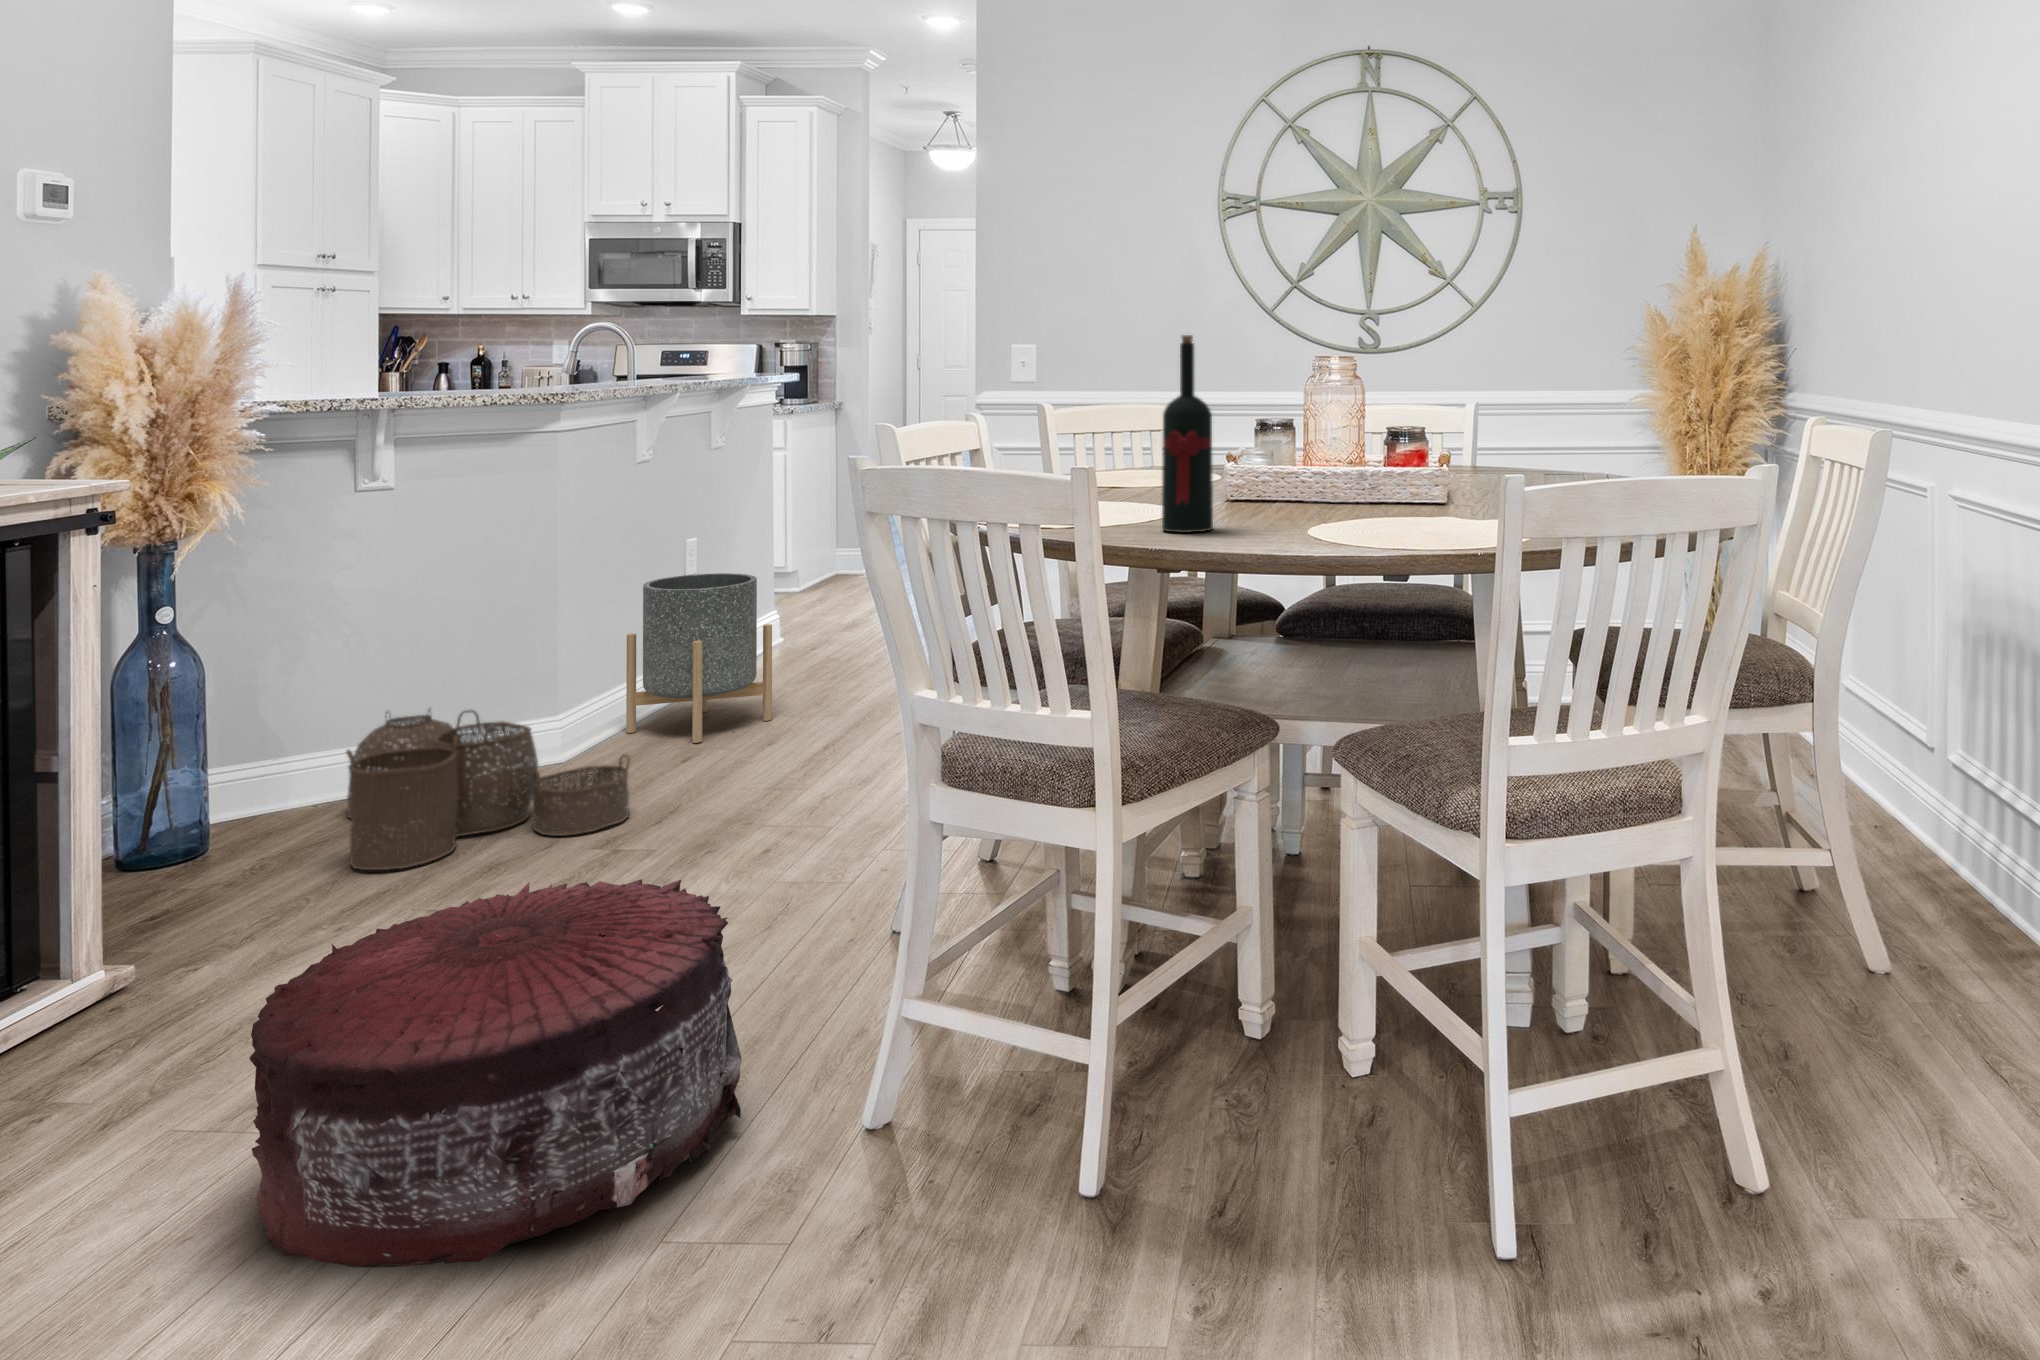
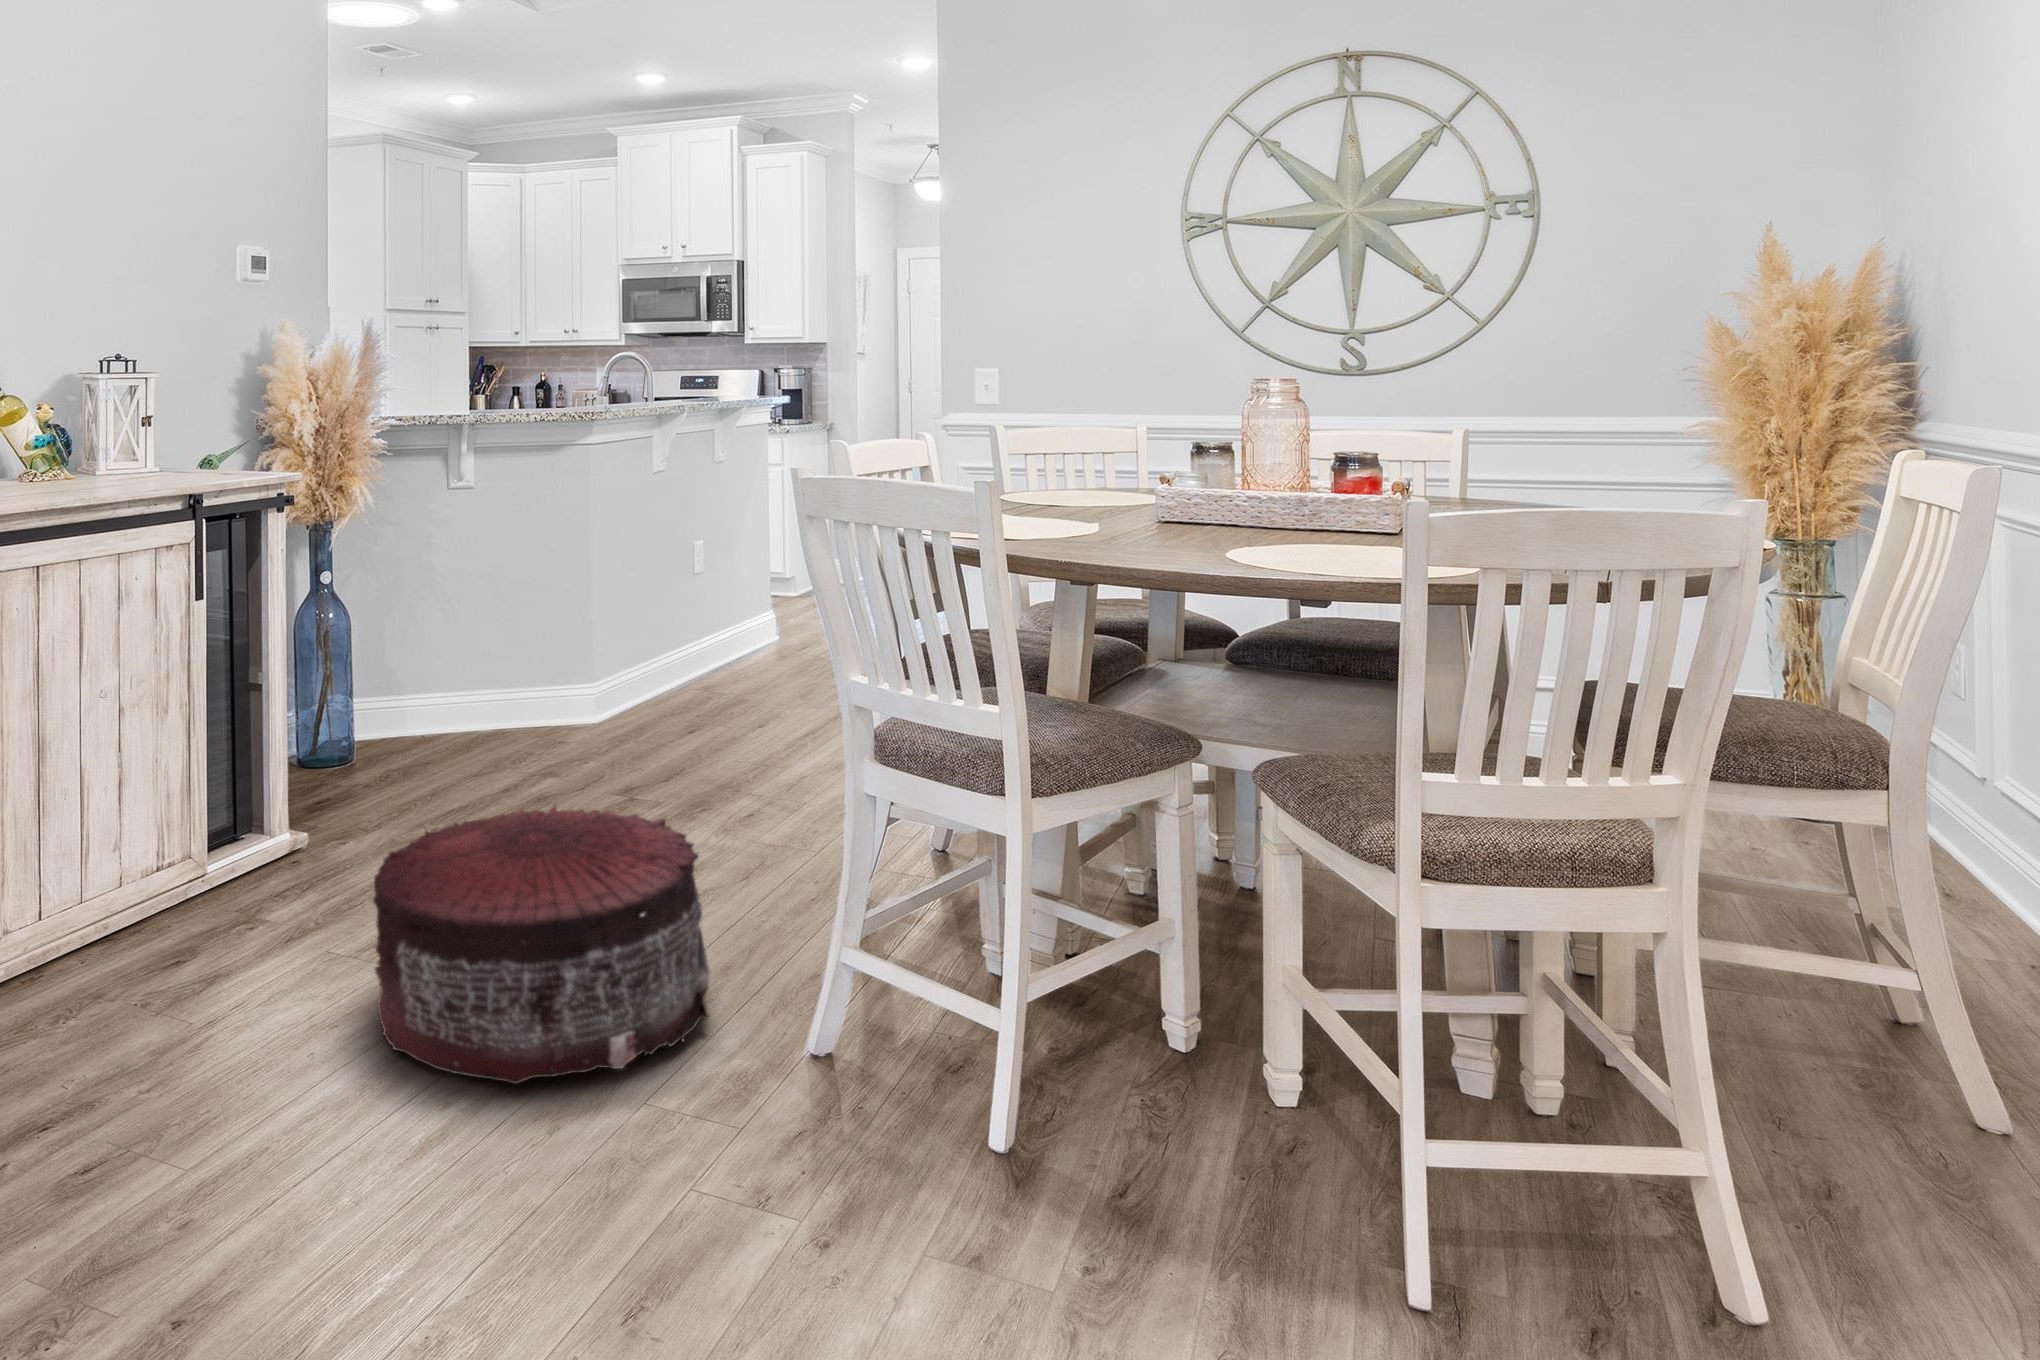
wine bottle: present [1162,335,1213,533] -> none [1071,359,1122,547]
planter: present [626,573,772,743] -> none [644,571,760,717]
woven basket: present [346,710,630,870] -> none [442,664,643,789]

